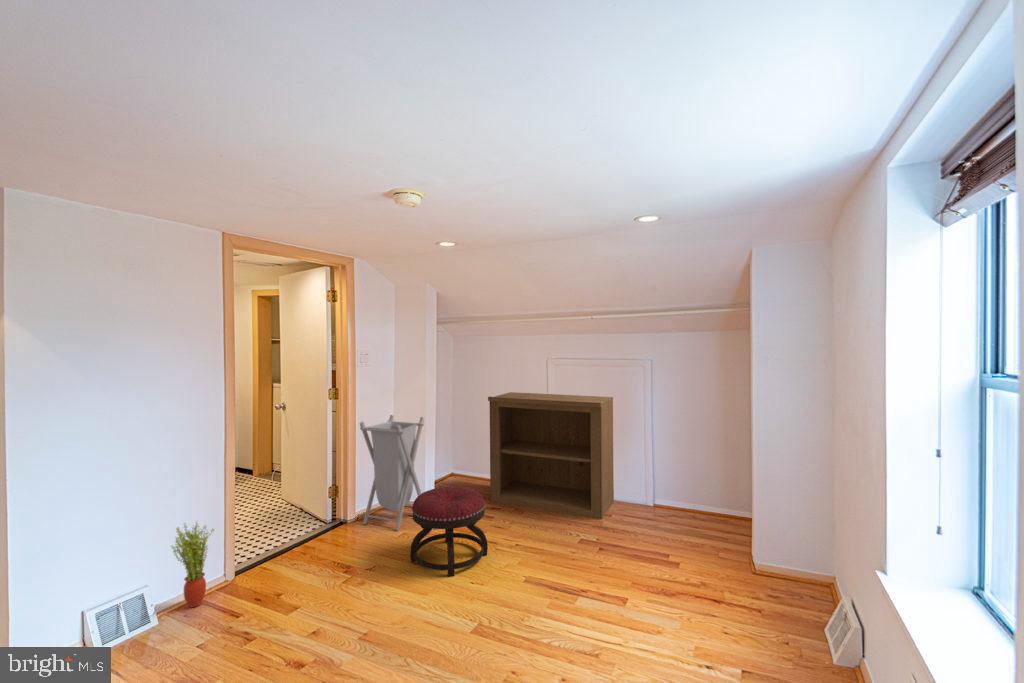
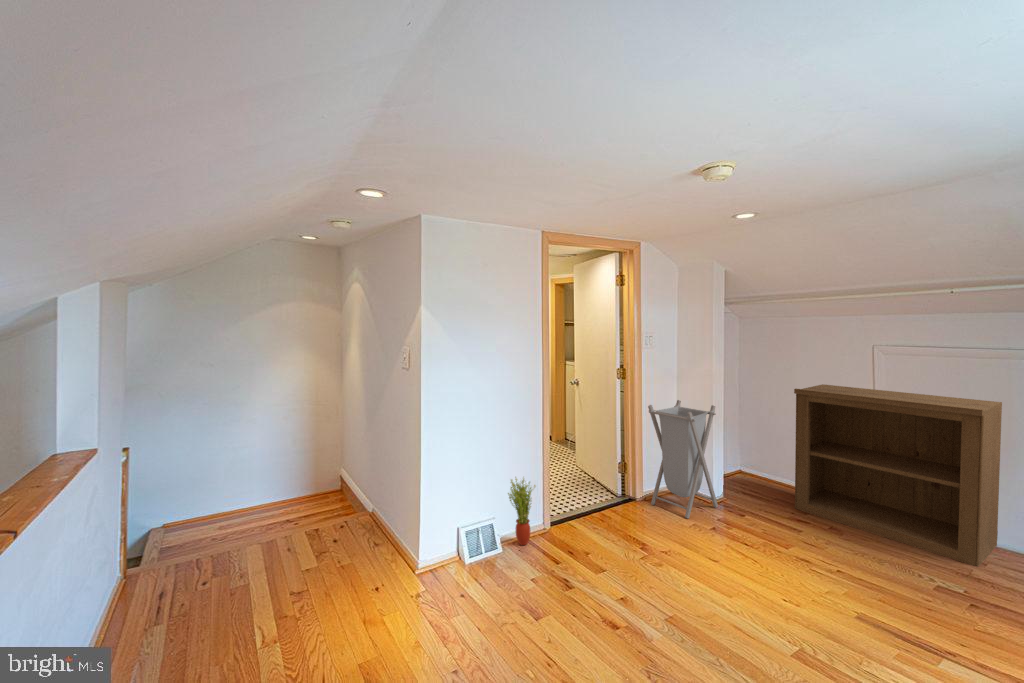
ottoman: present [410,486,488,577] -> none [707,485,801,585]

